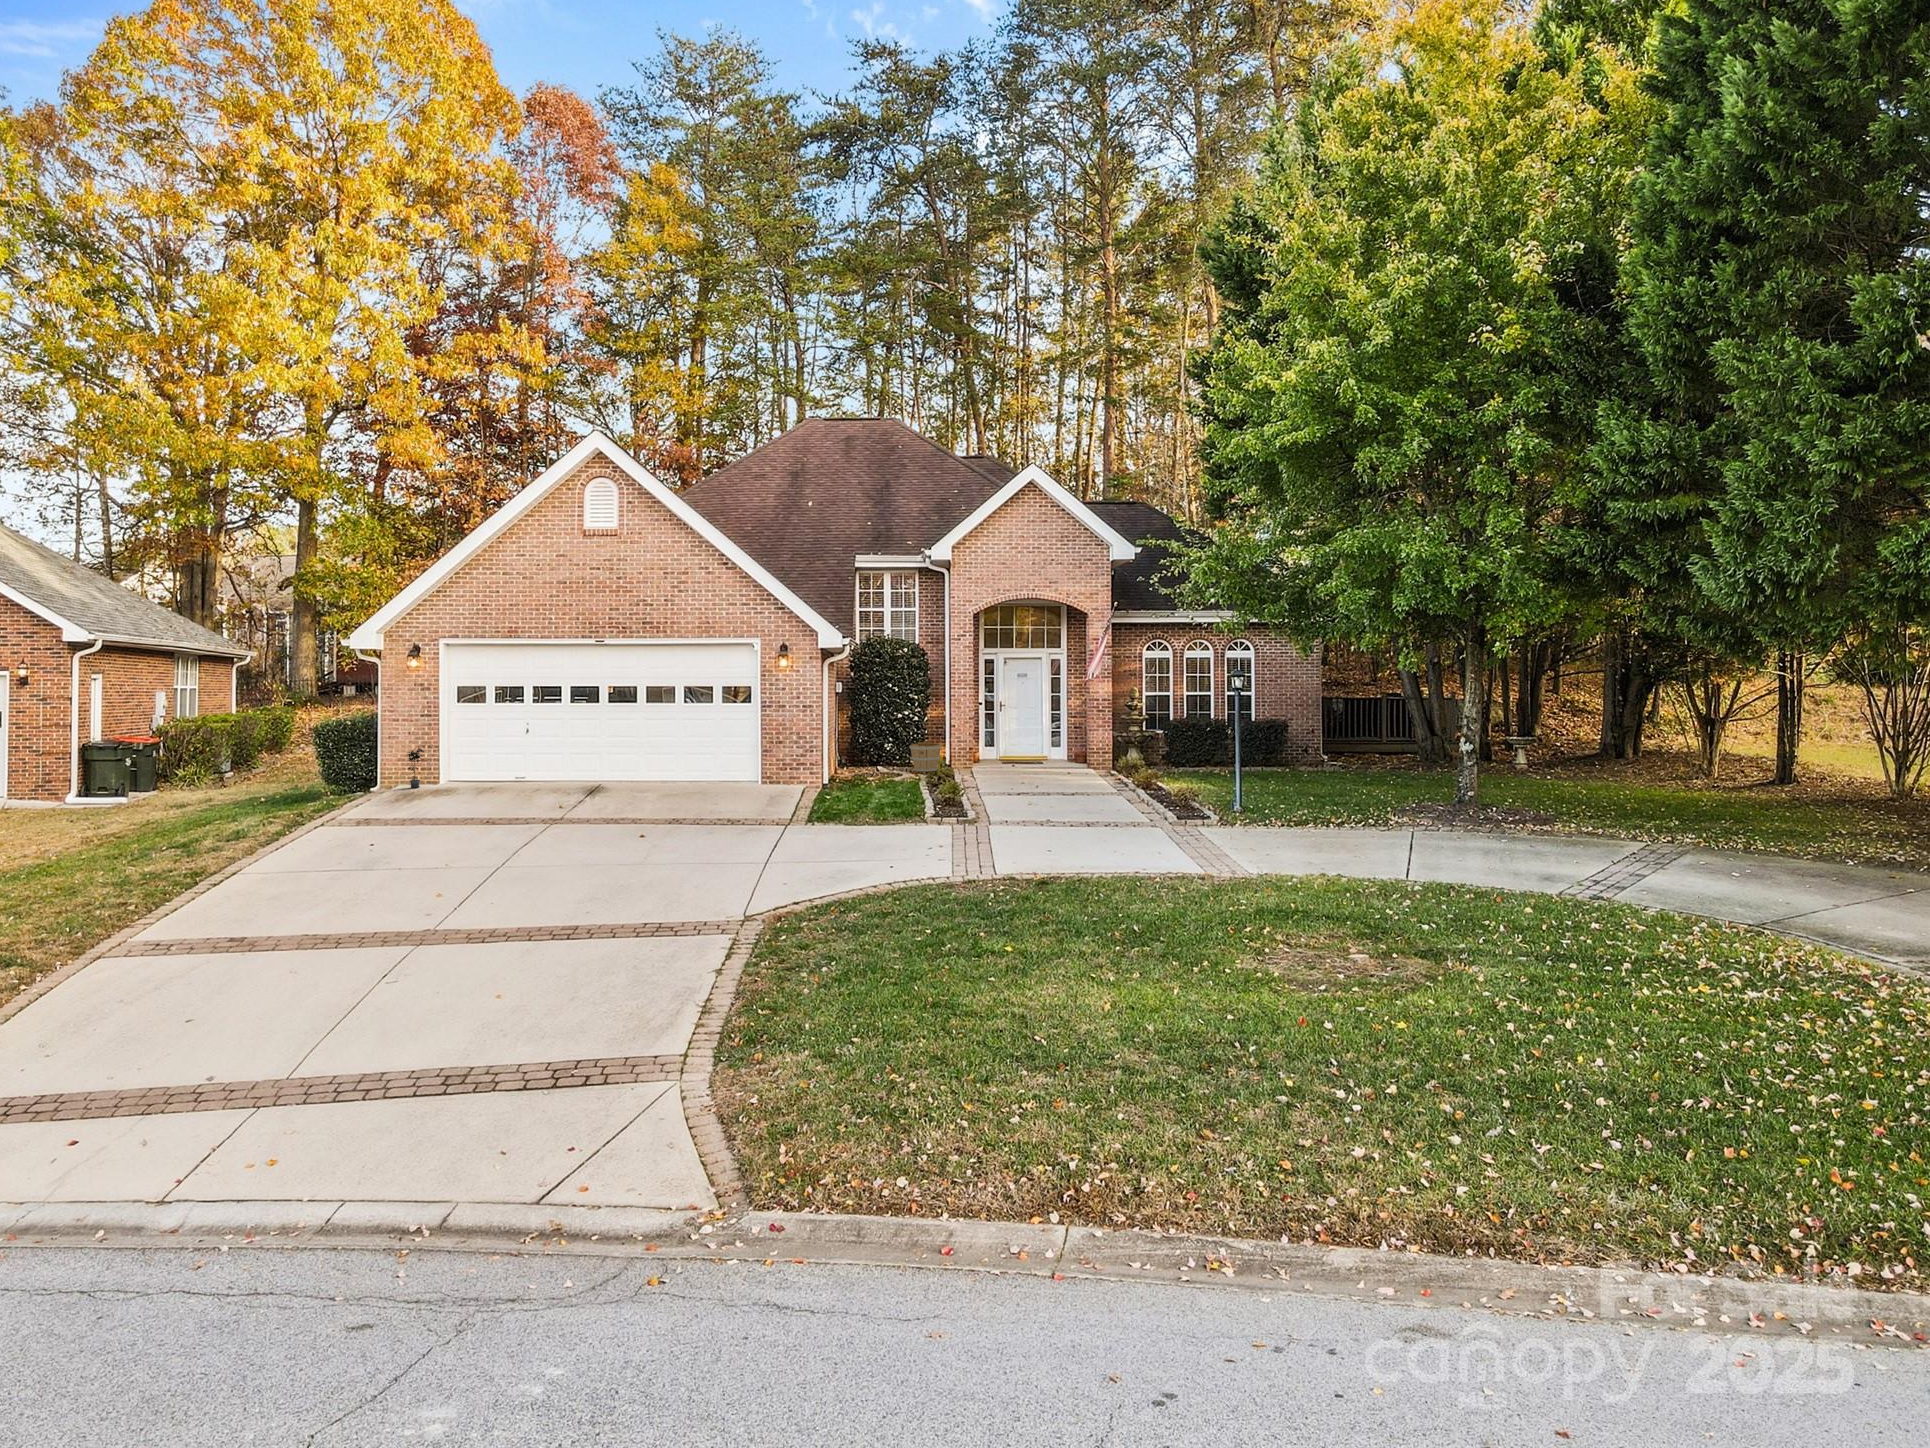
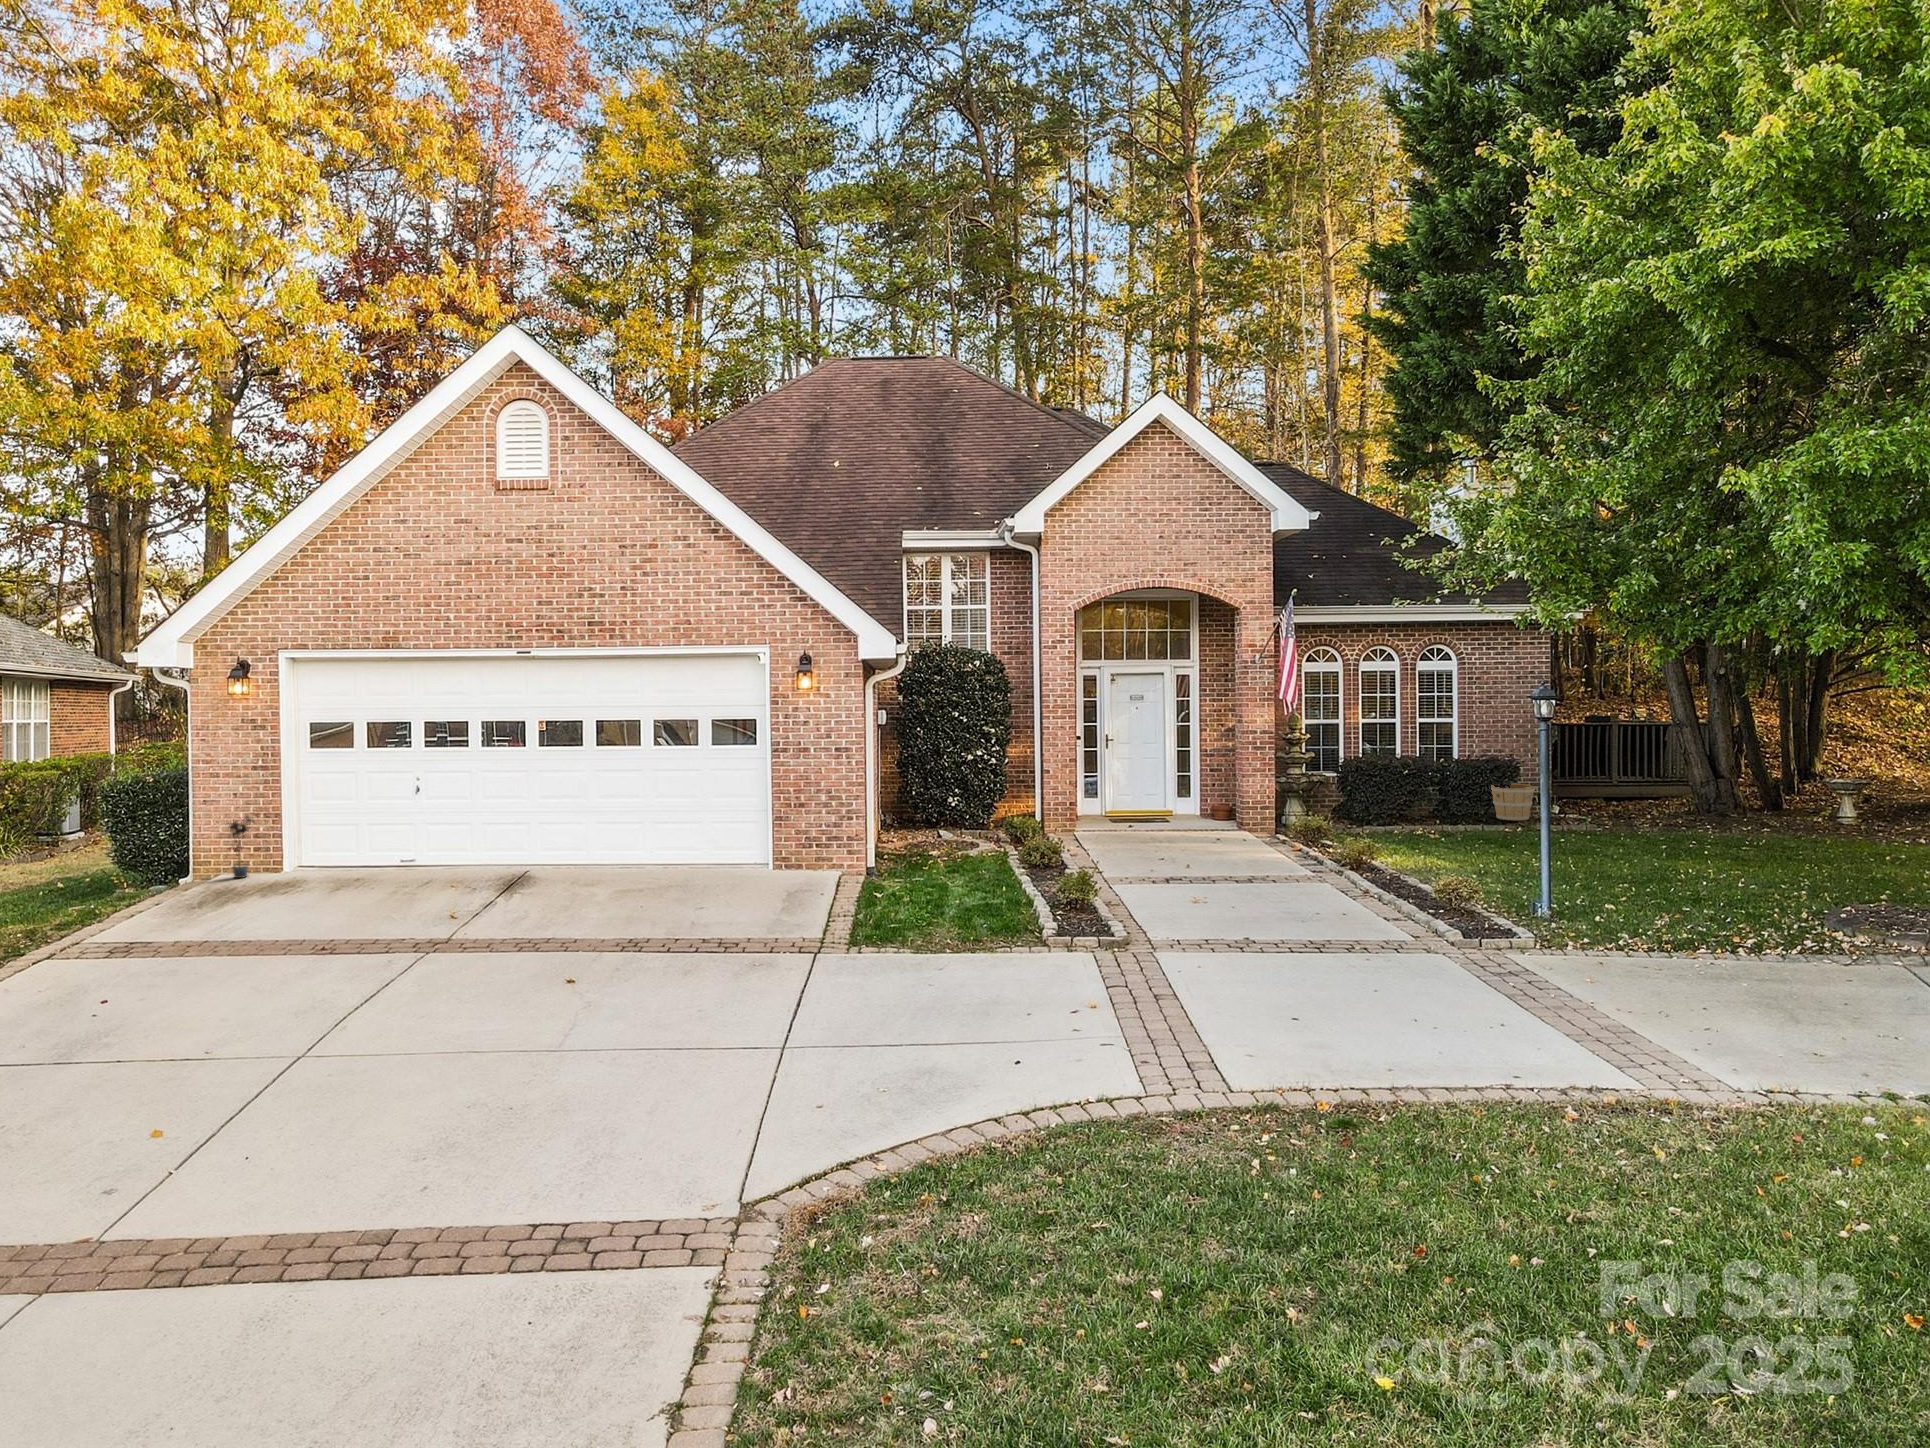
wooden bucket: present [910,742,941,772] -> present [1491,783,1535,821]

